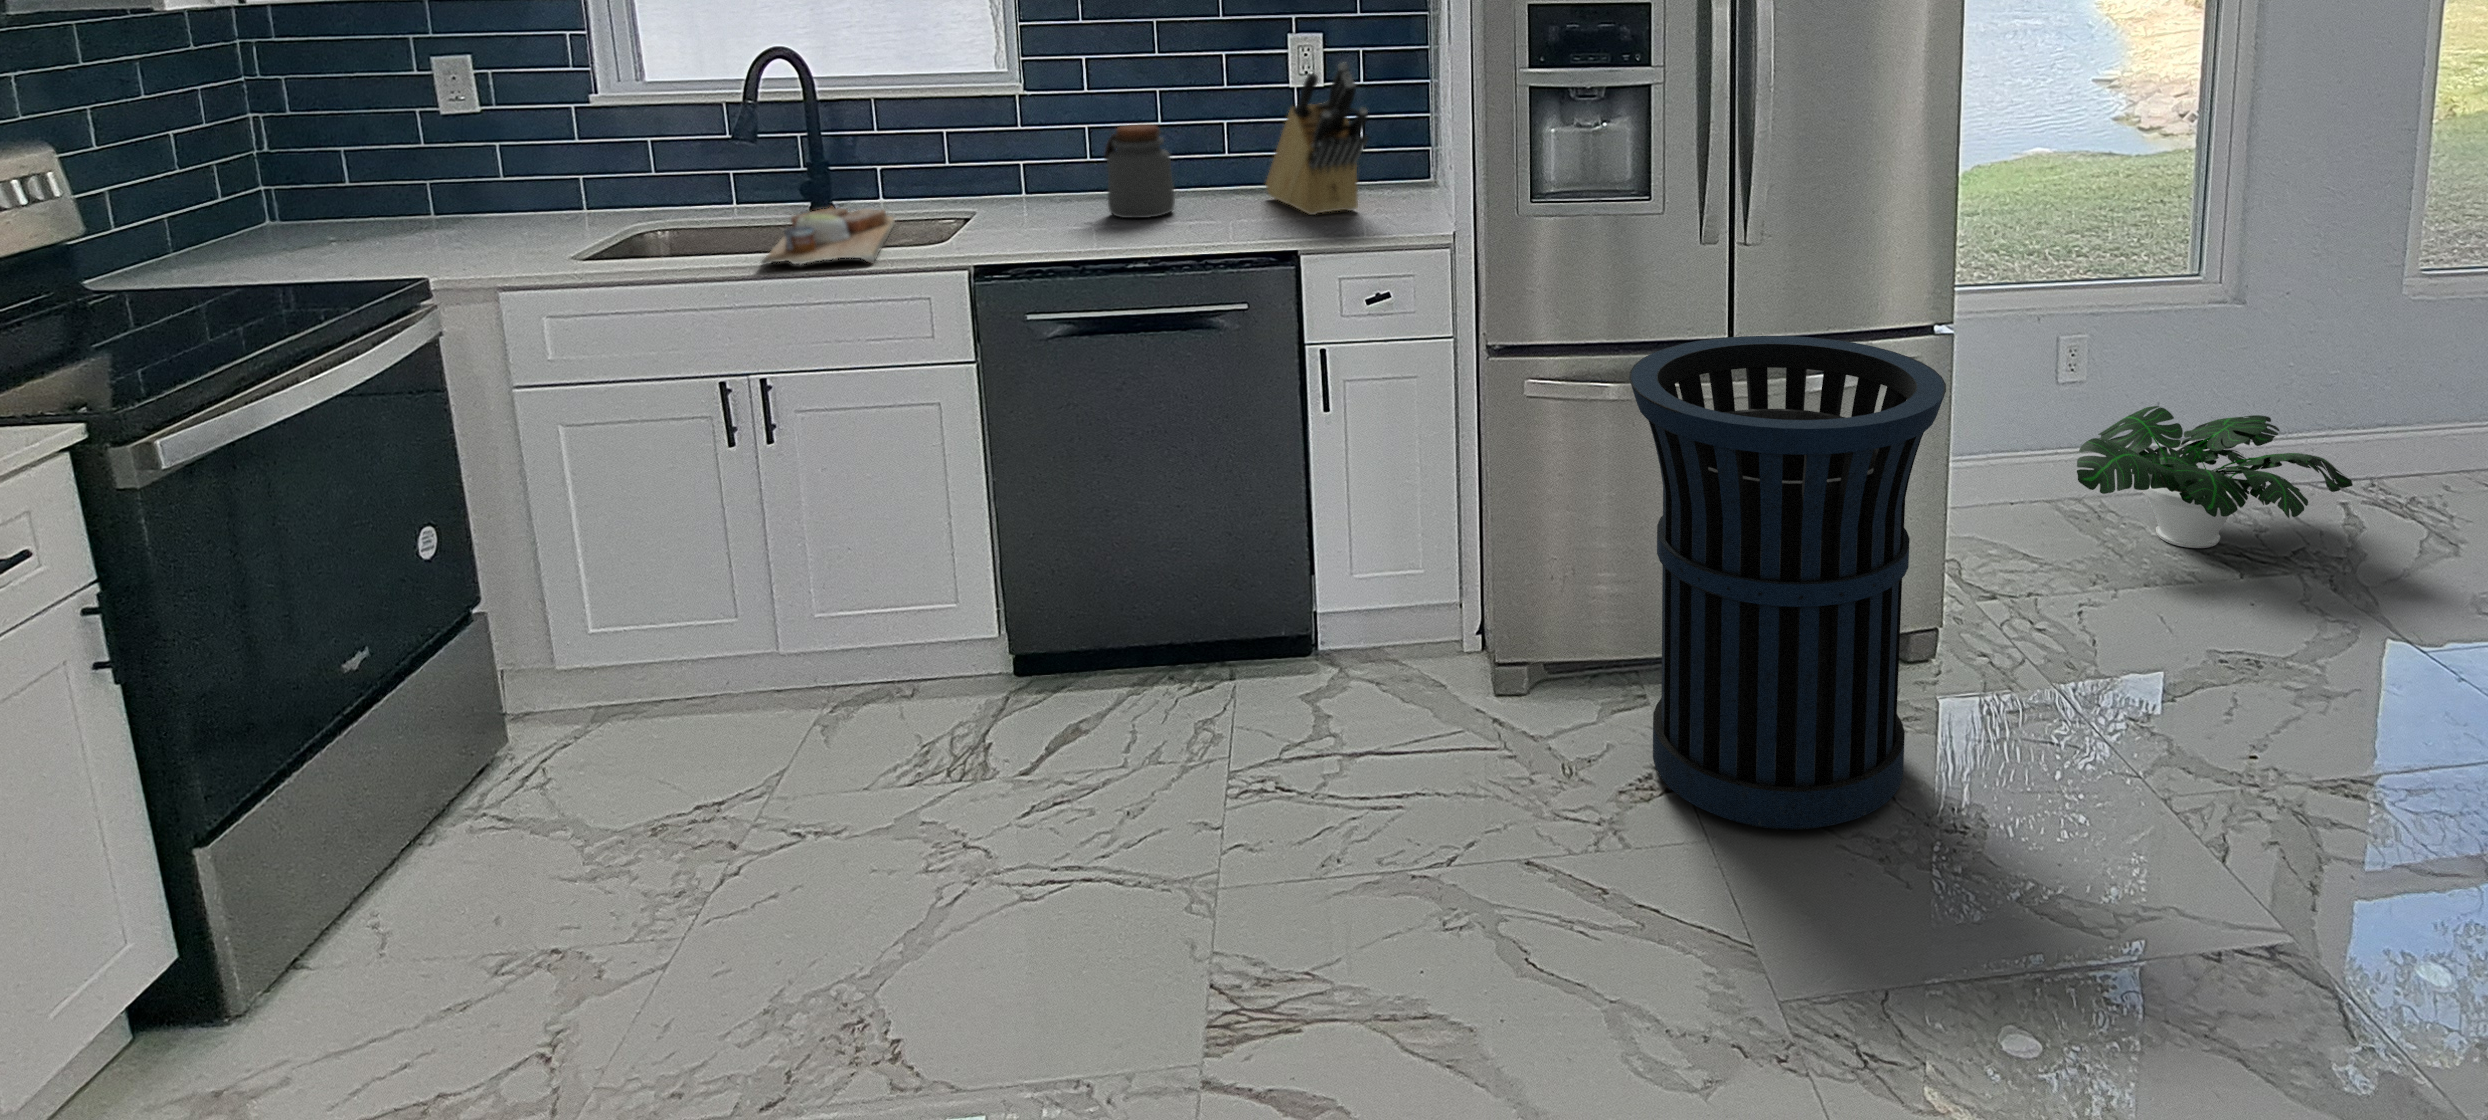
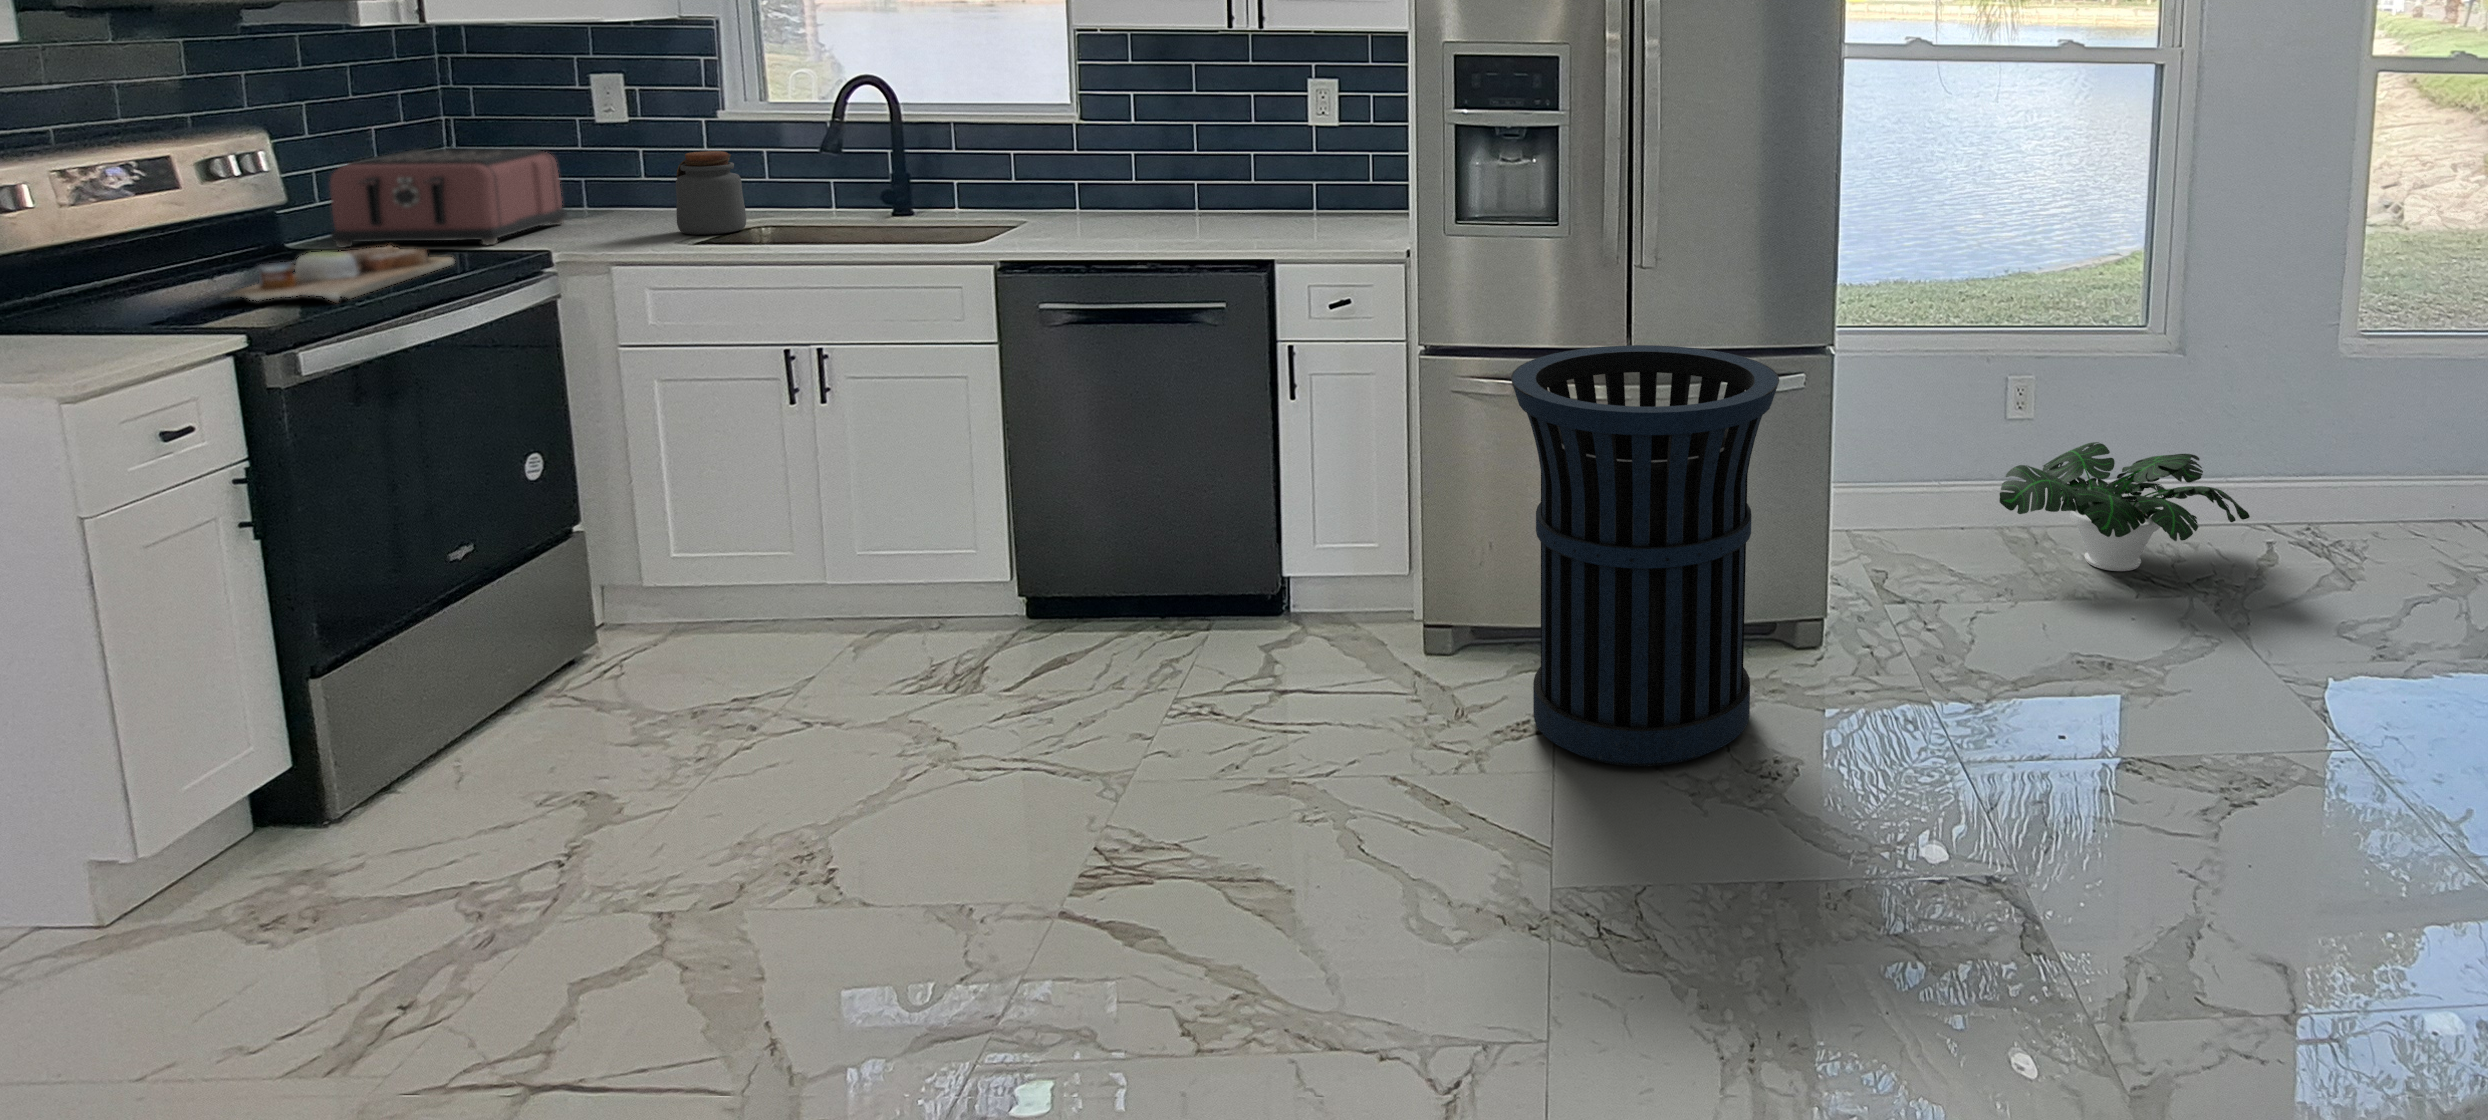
knife block: present [1266,62,1368,215] -> none [1282,102,1354,233]
jar: present [1105,125,1175,218] -> present [676,151,746,235]
toaster: none [133,150,419,283] -> present [330,149,567,247]
cutting board: present [762,206,895,265] -> present [218,245,454,302]

